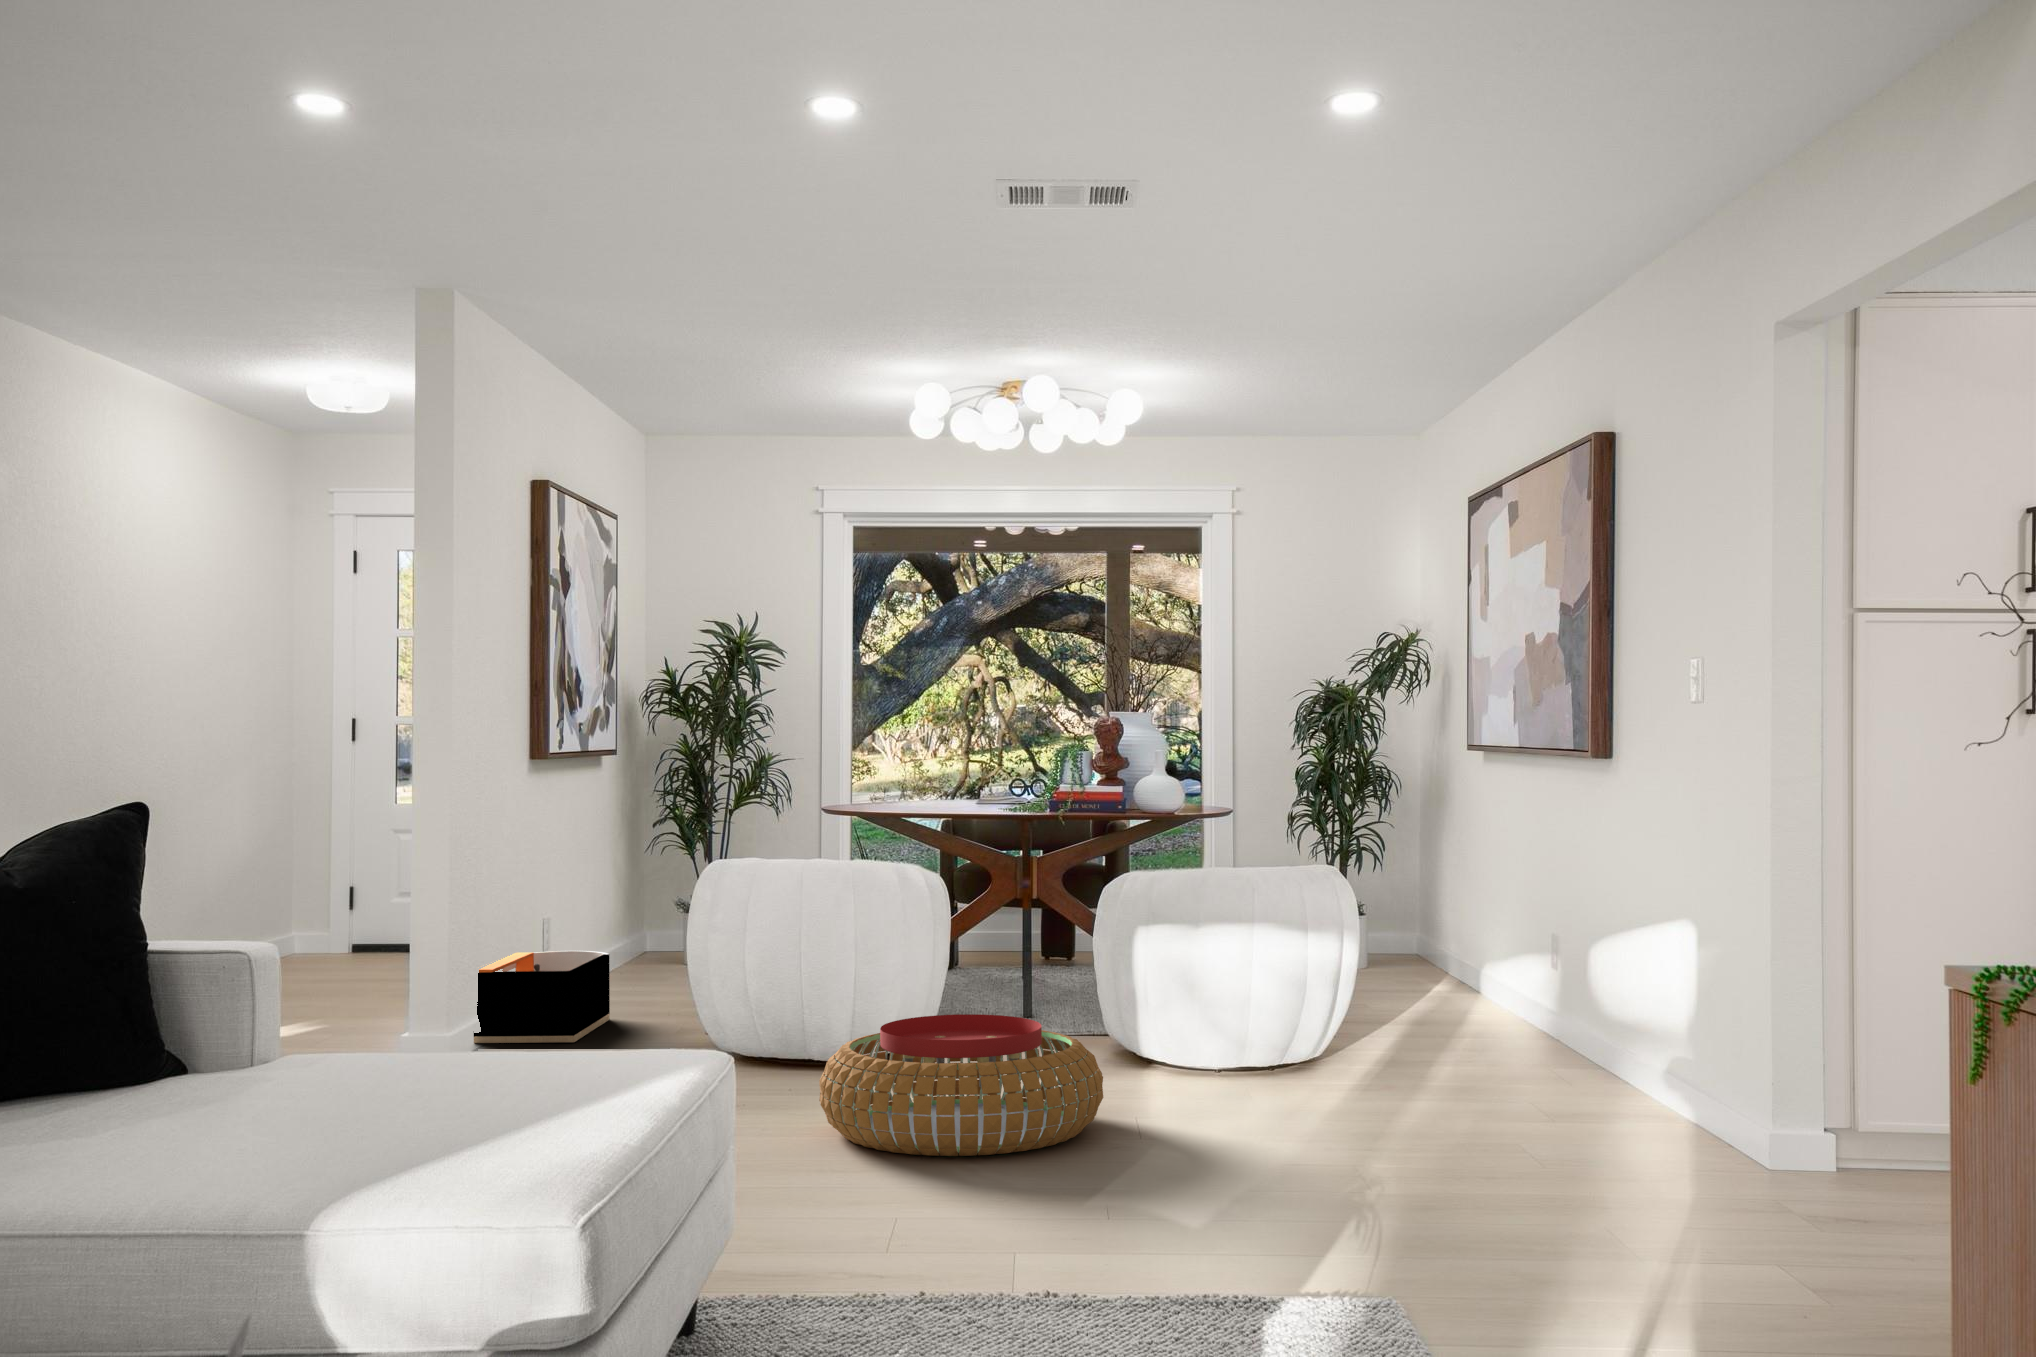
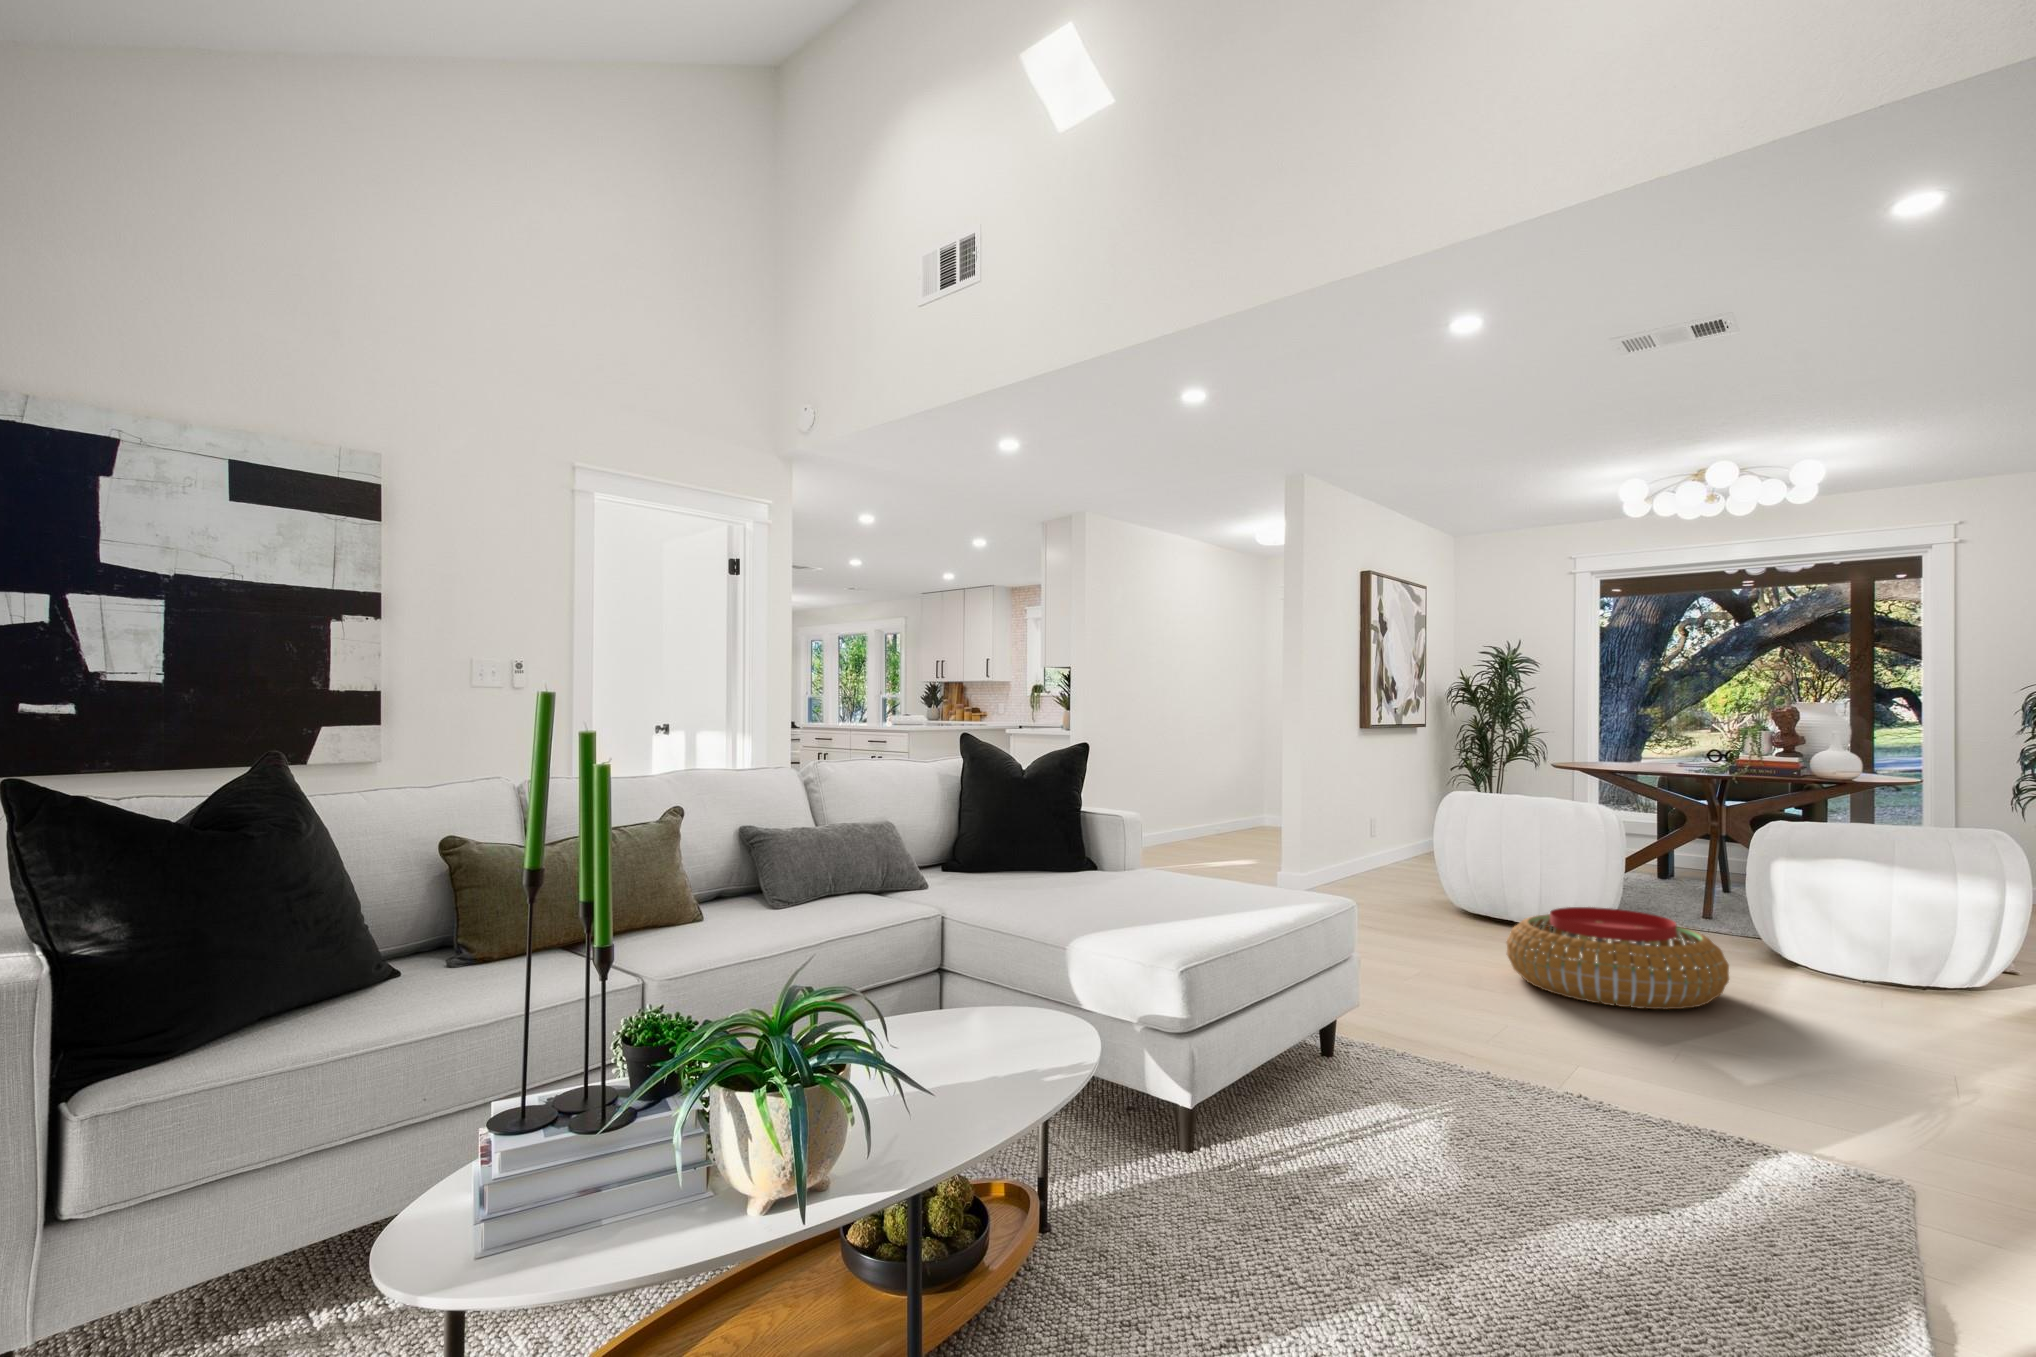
storage bin: present [474,951,610,1043] -> none [1323,839,1408,894]

